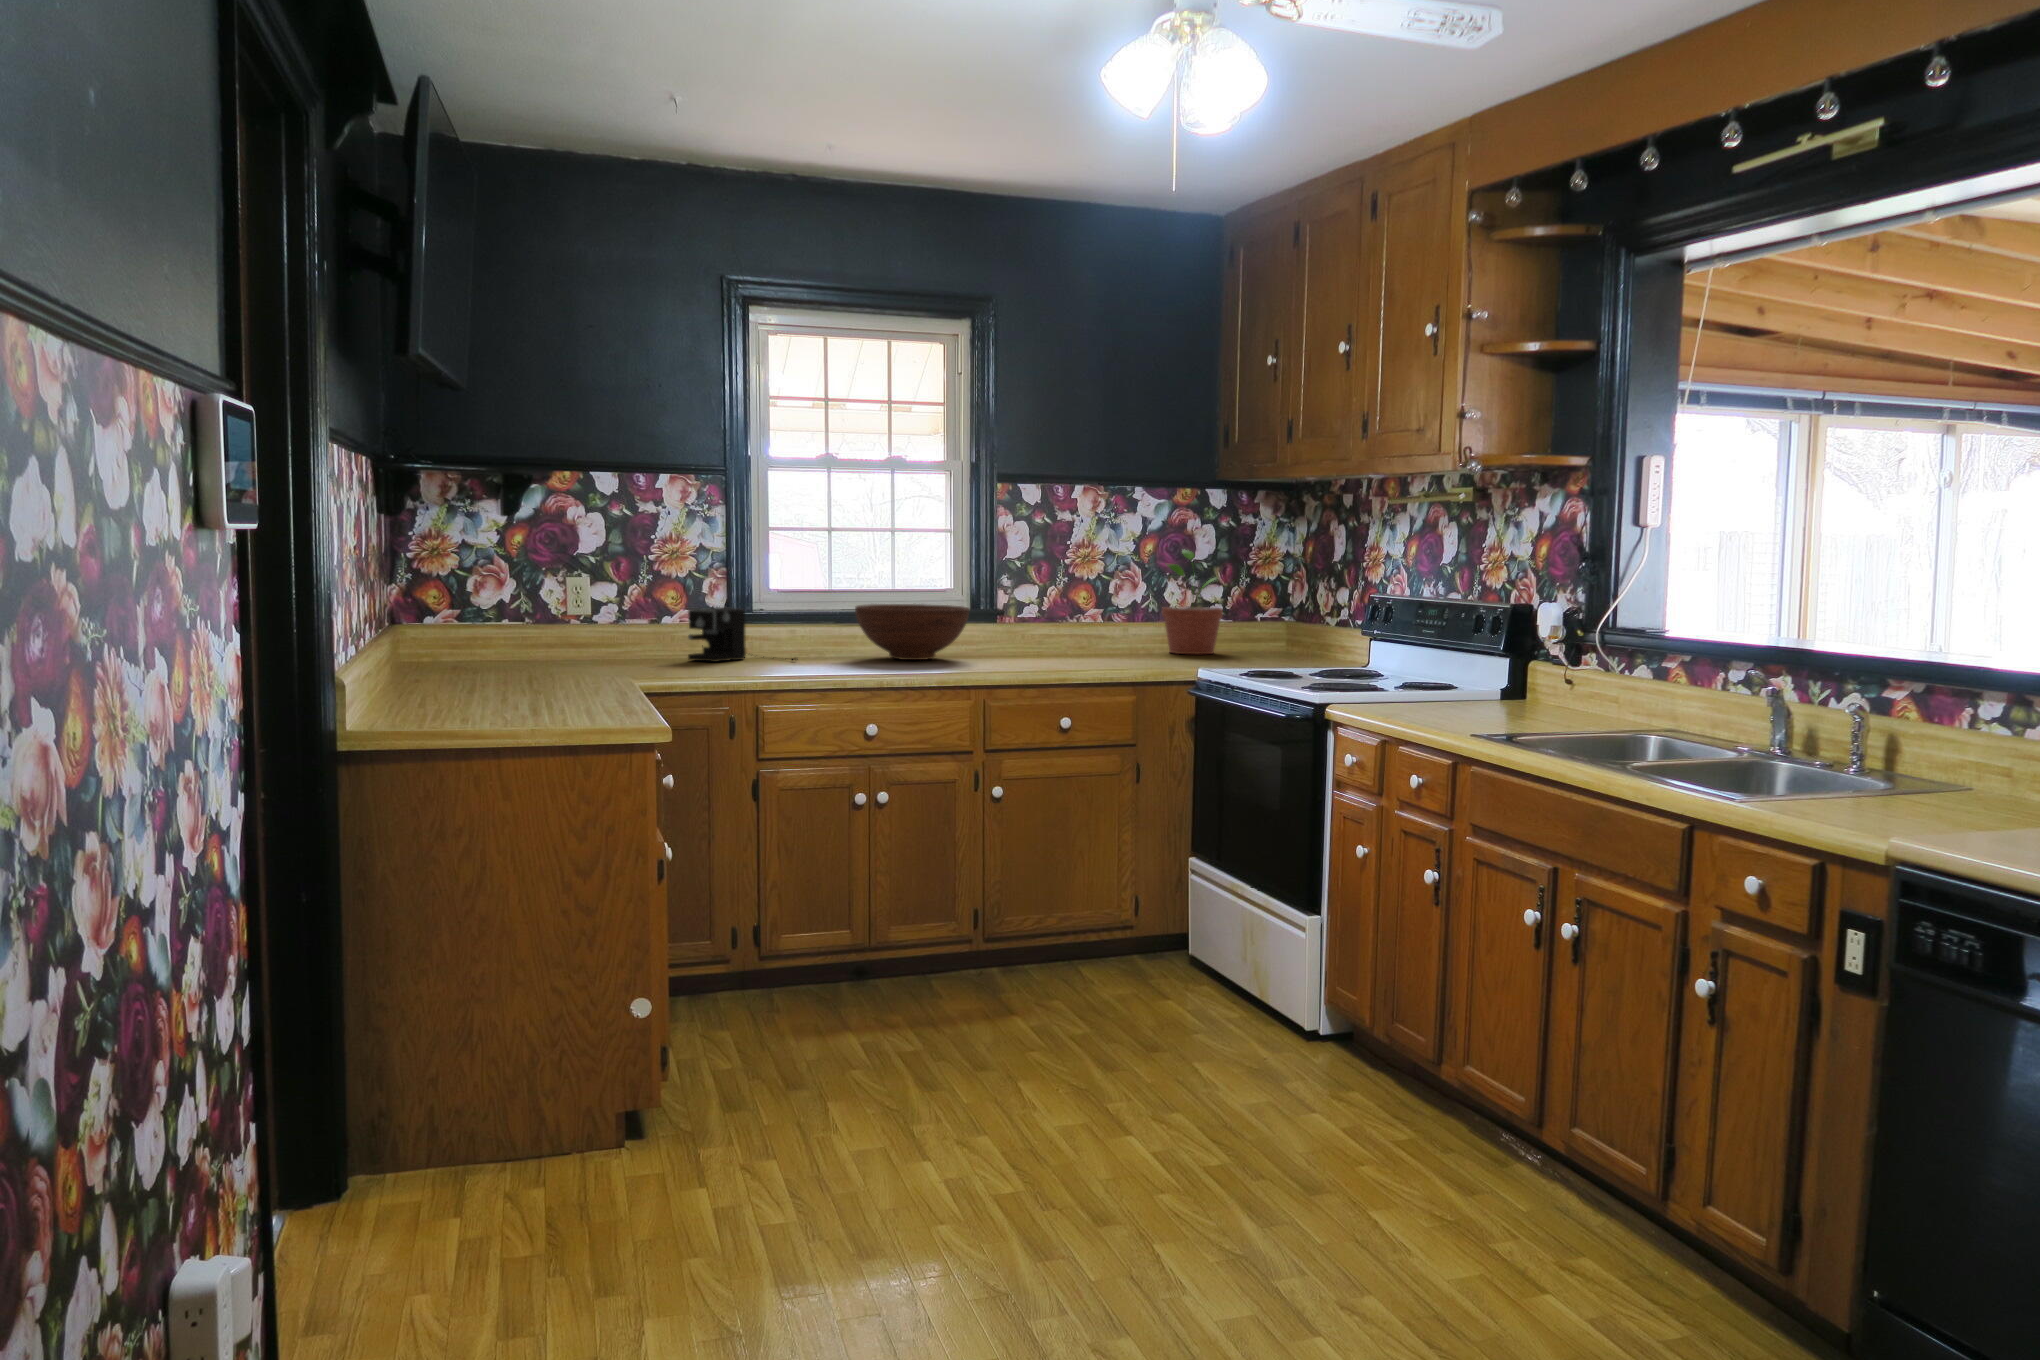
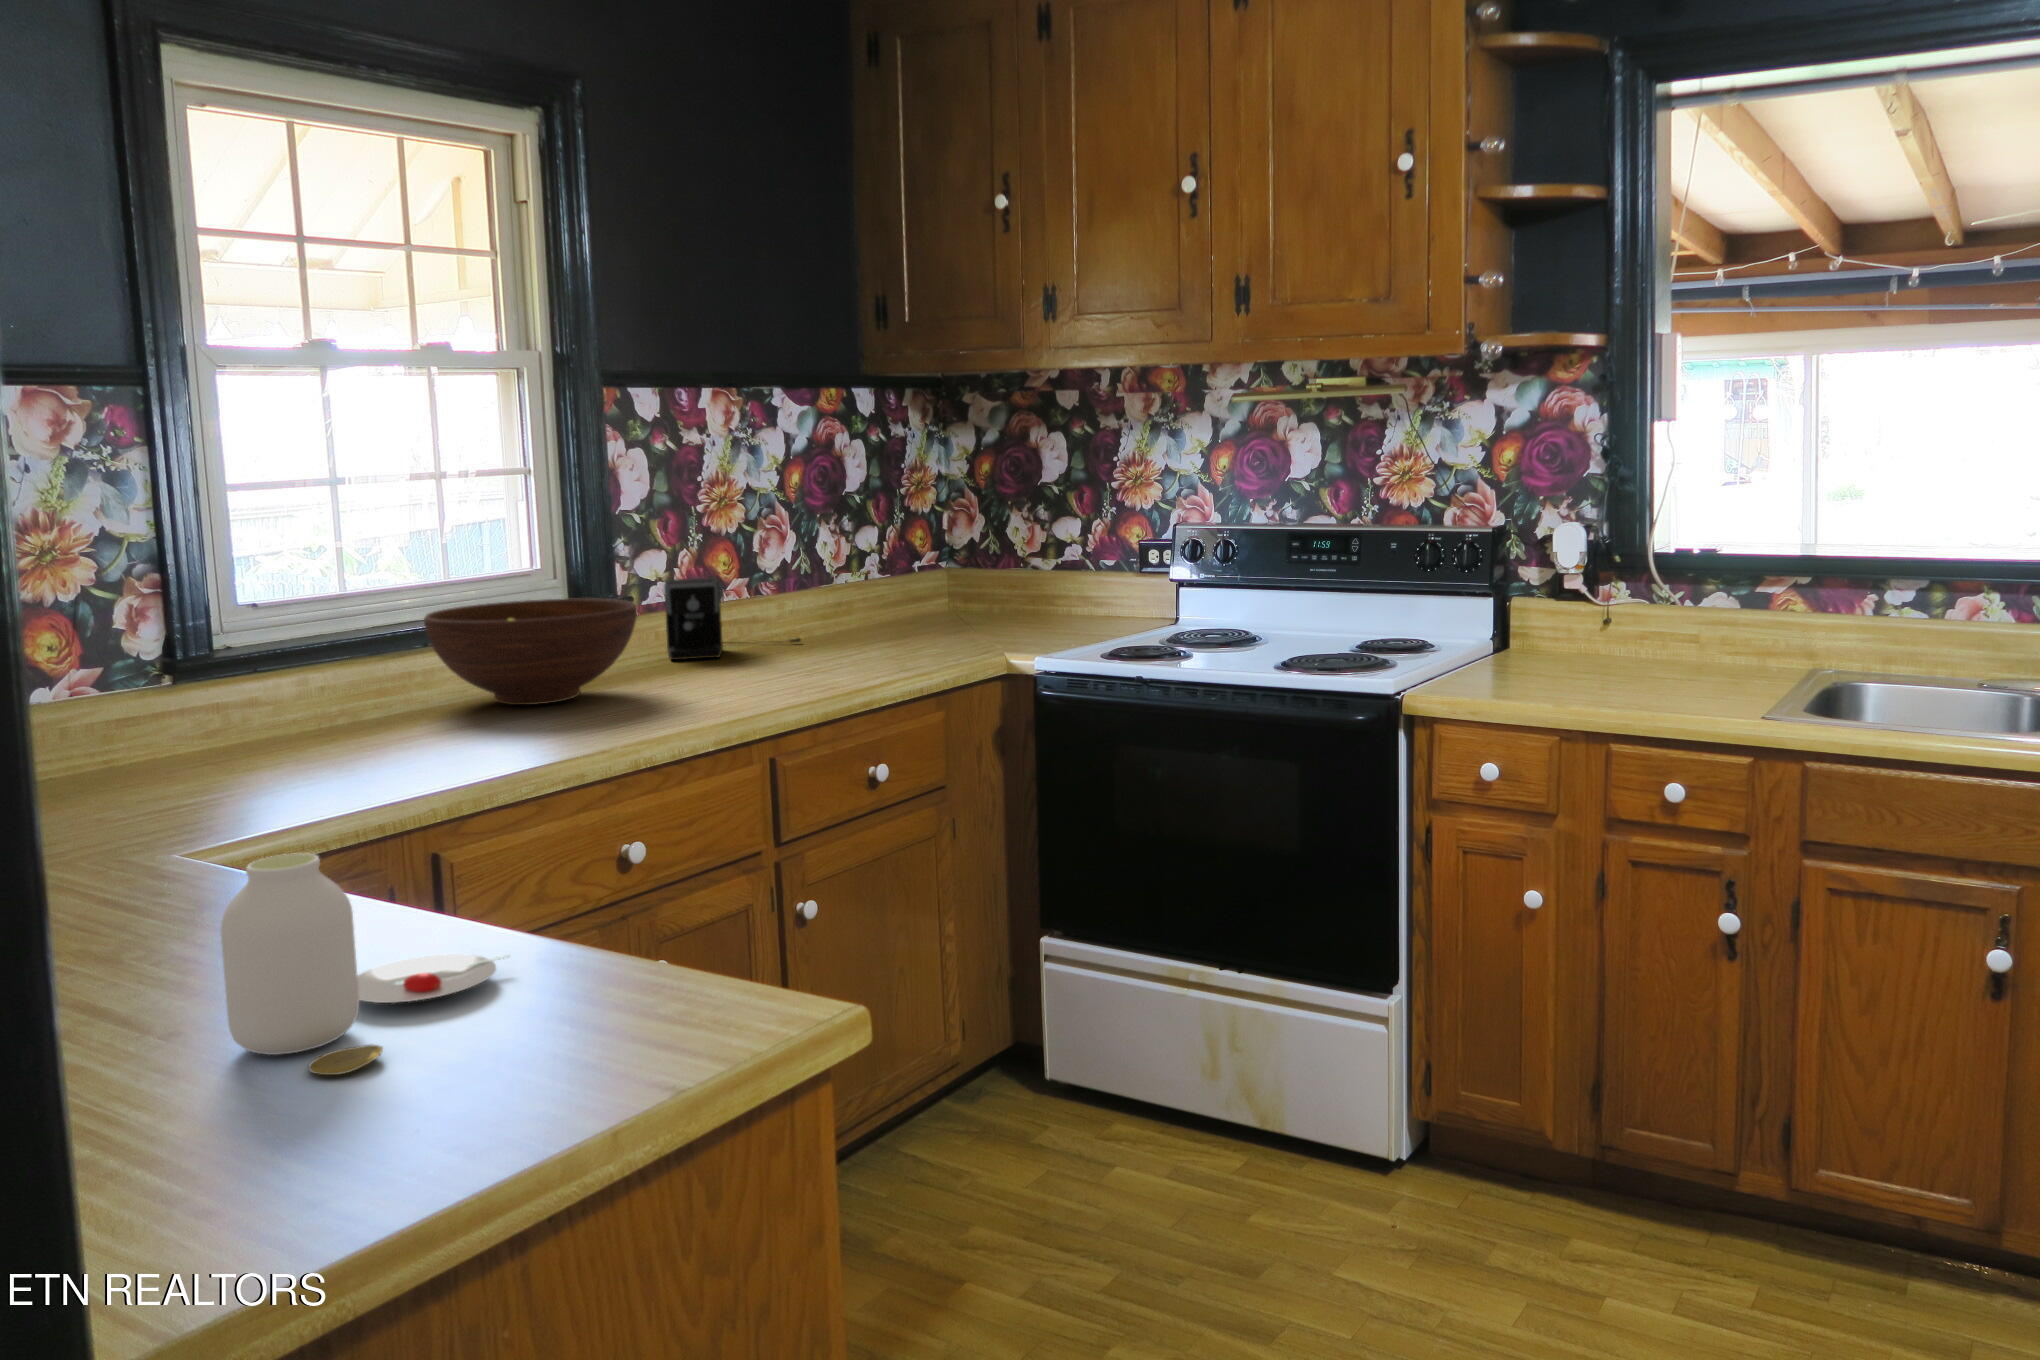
potted plant: present [1162,550,1223,654] -> none [818,477,916,633]
coffee maker: present [688,607,798,662] -> present [664,578,801,660]
jar: none [478,646,603,722] -> present [221,853,509,1075]

